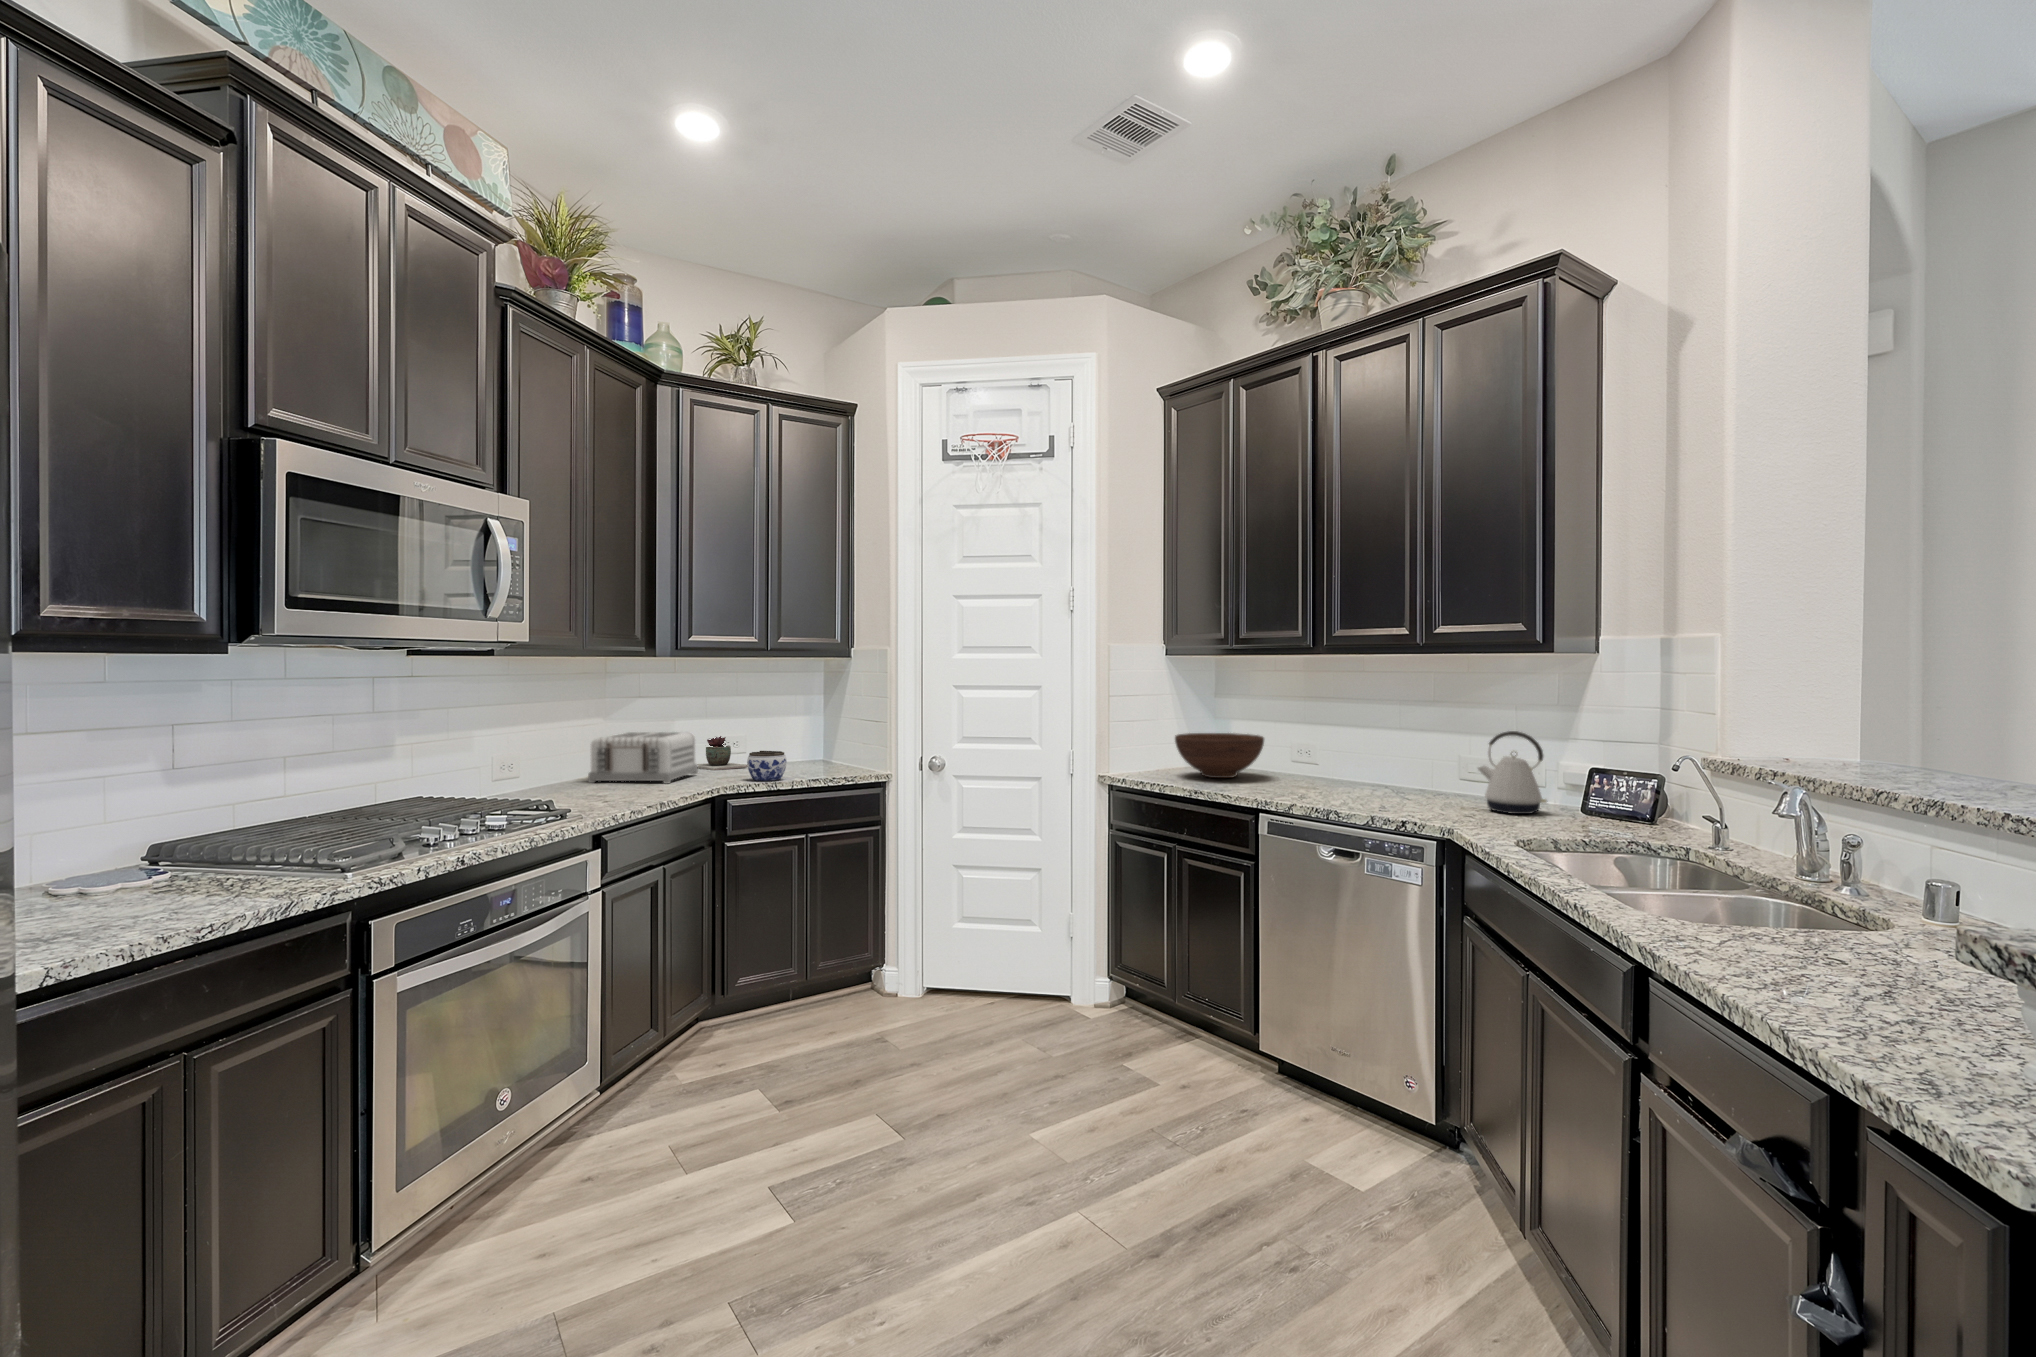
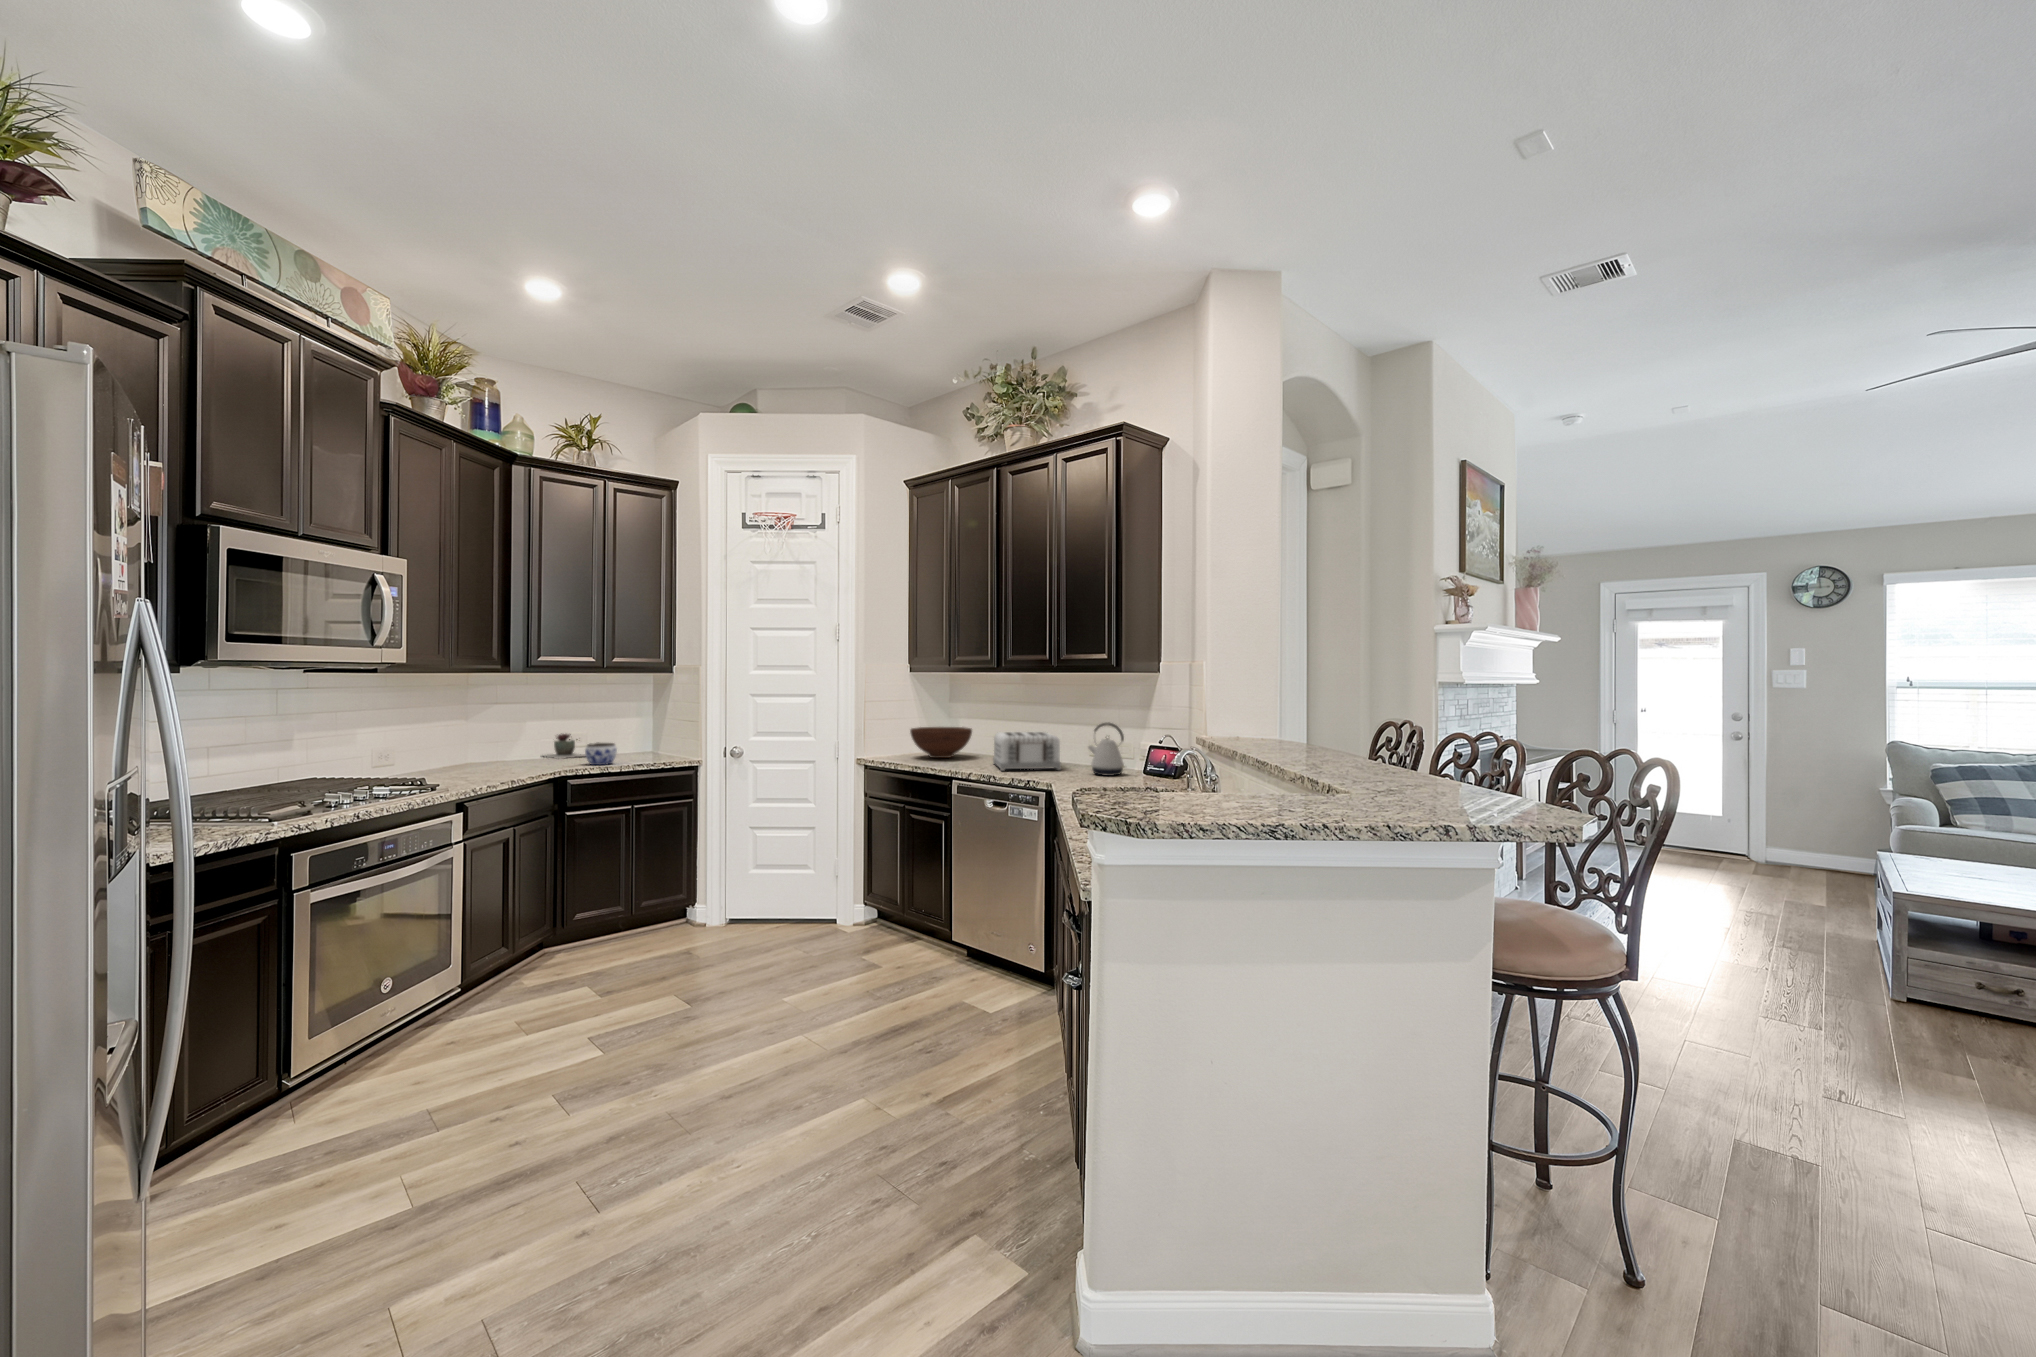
toaster: present [588,732,698,784] -> present [993,732,1061,771]

